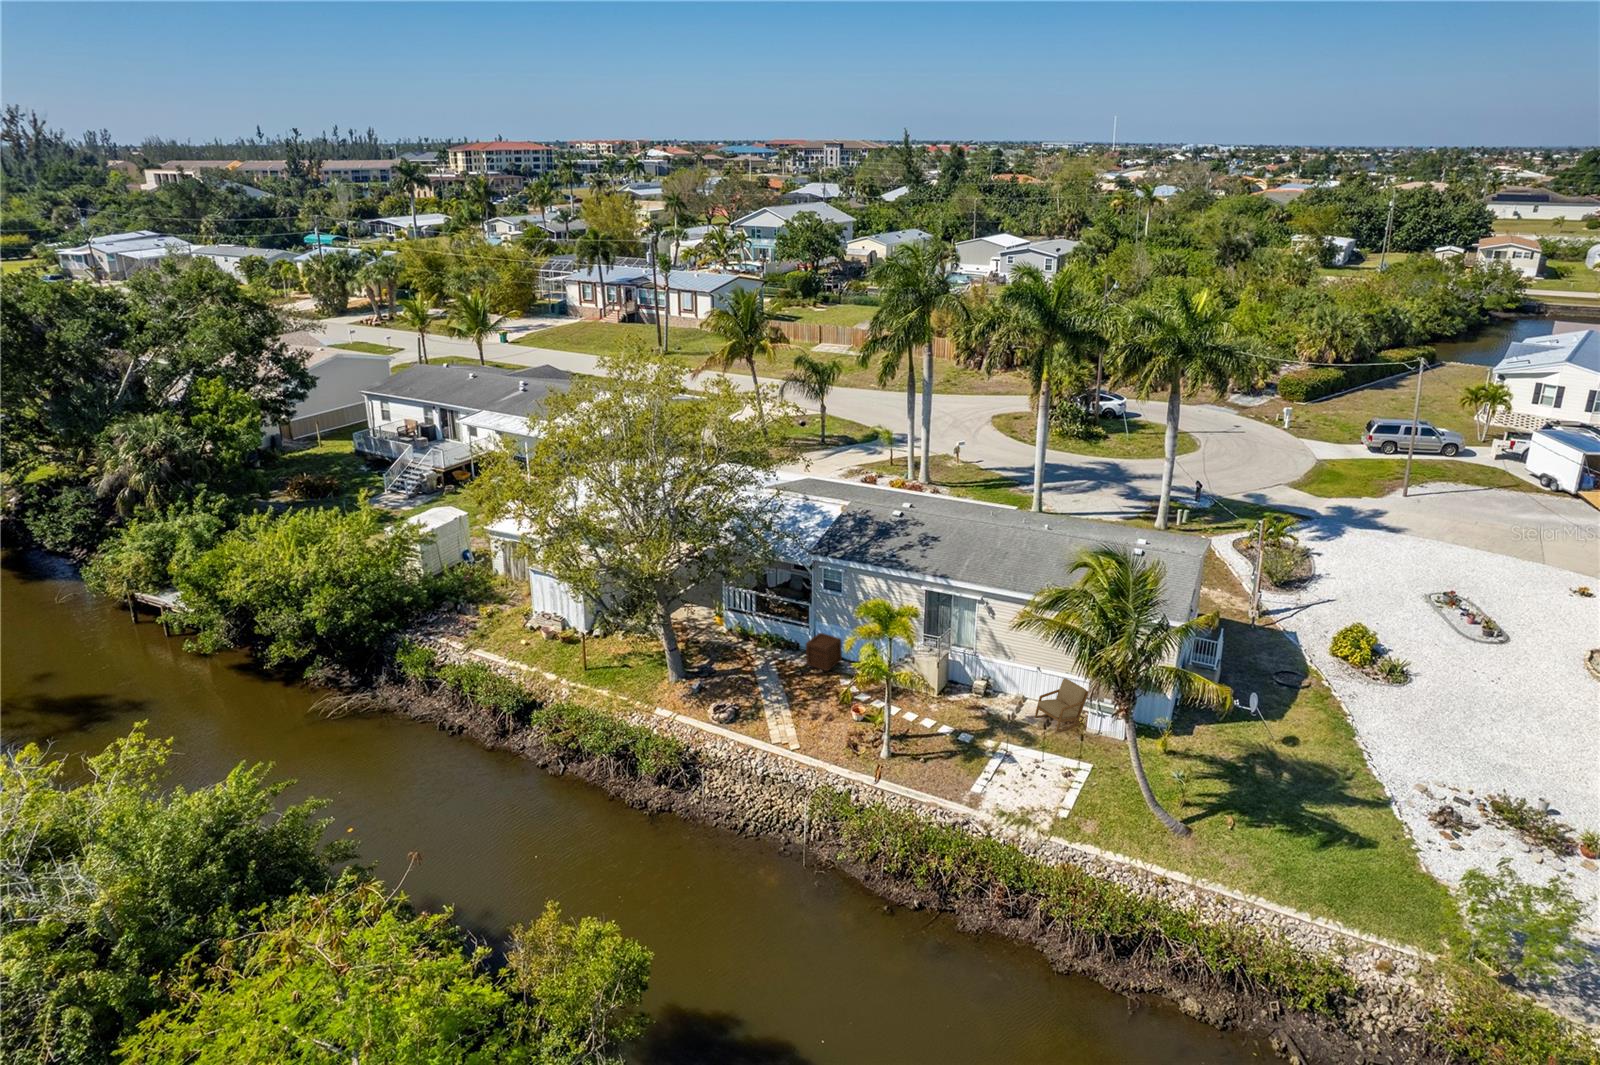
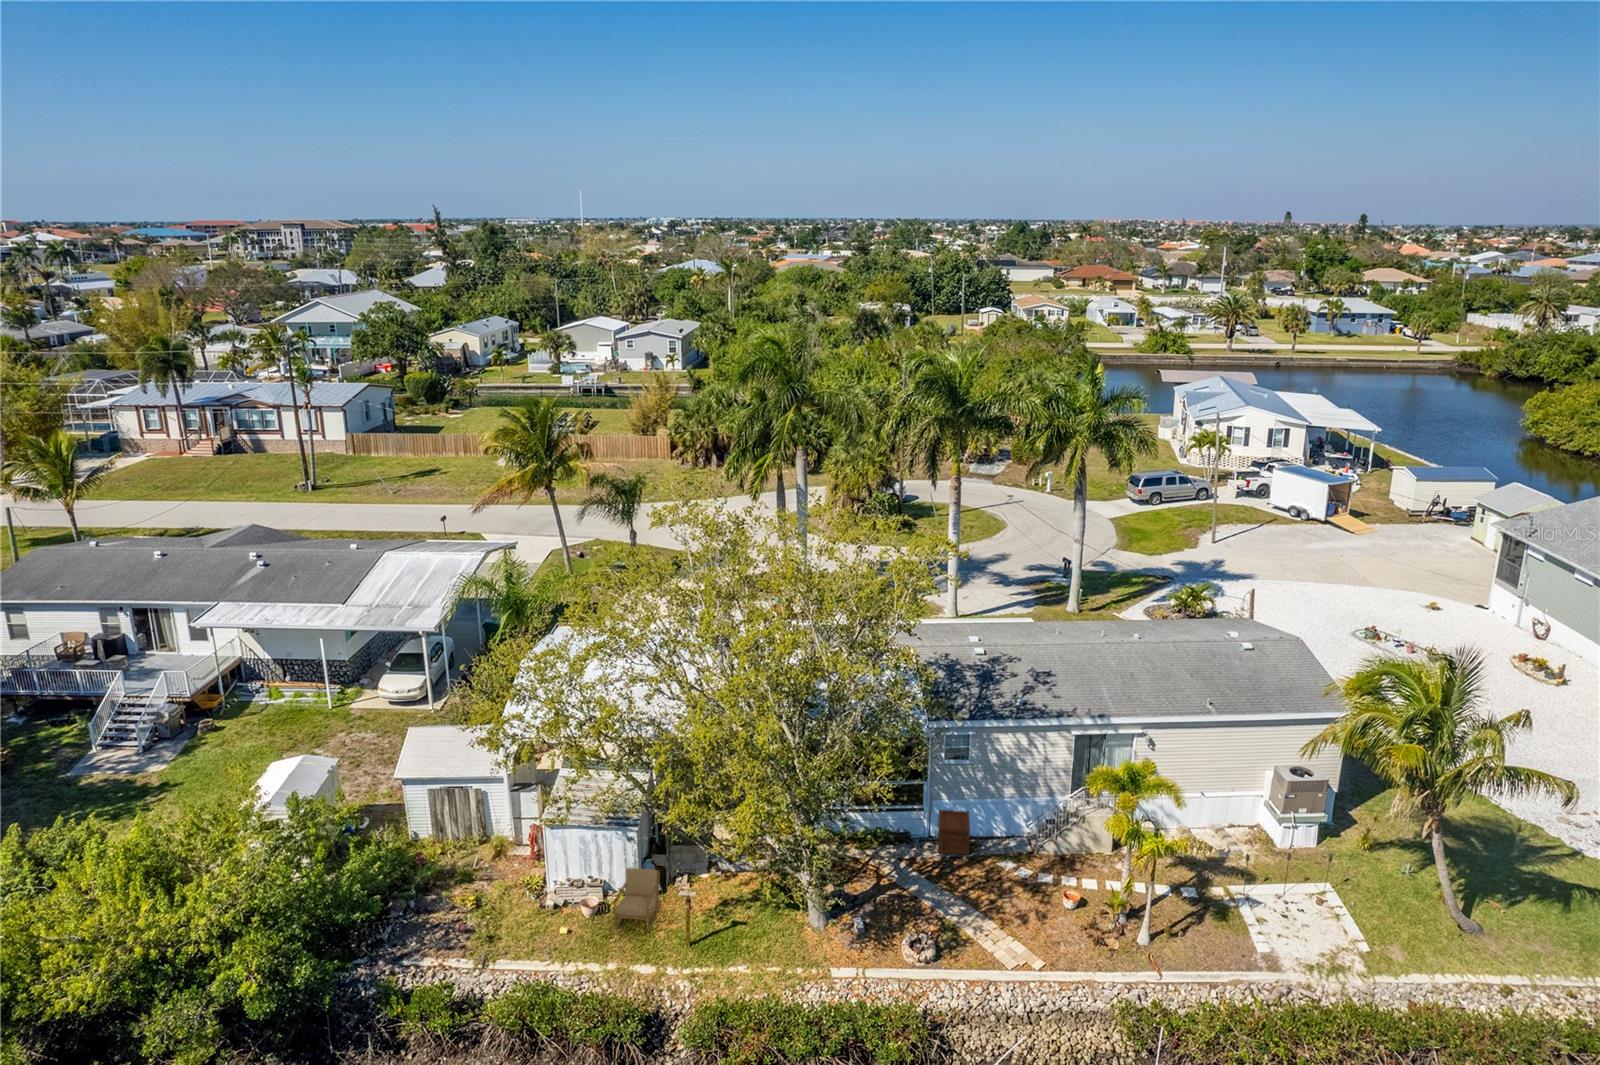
chair: present [1035,678,1089,732] -> present [614,868,662,931]

